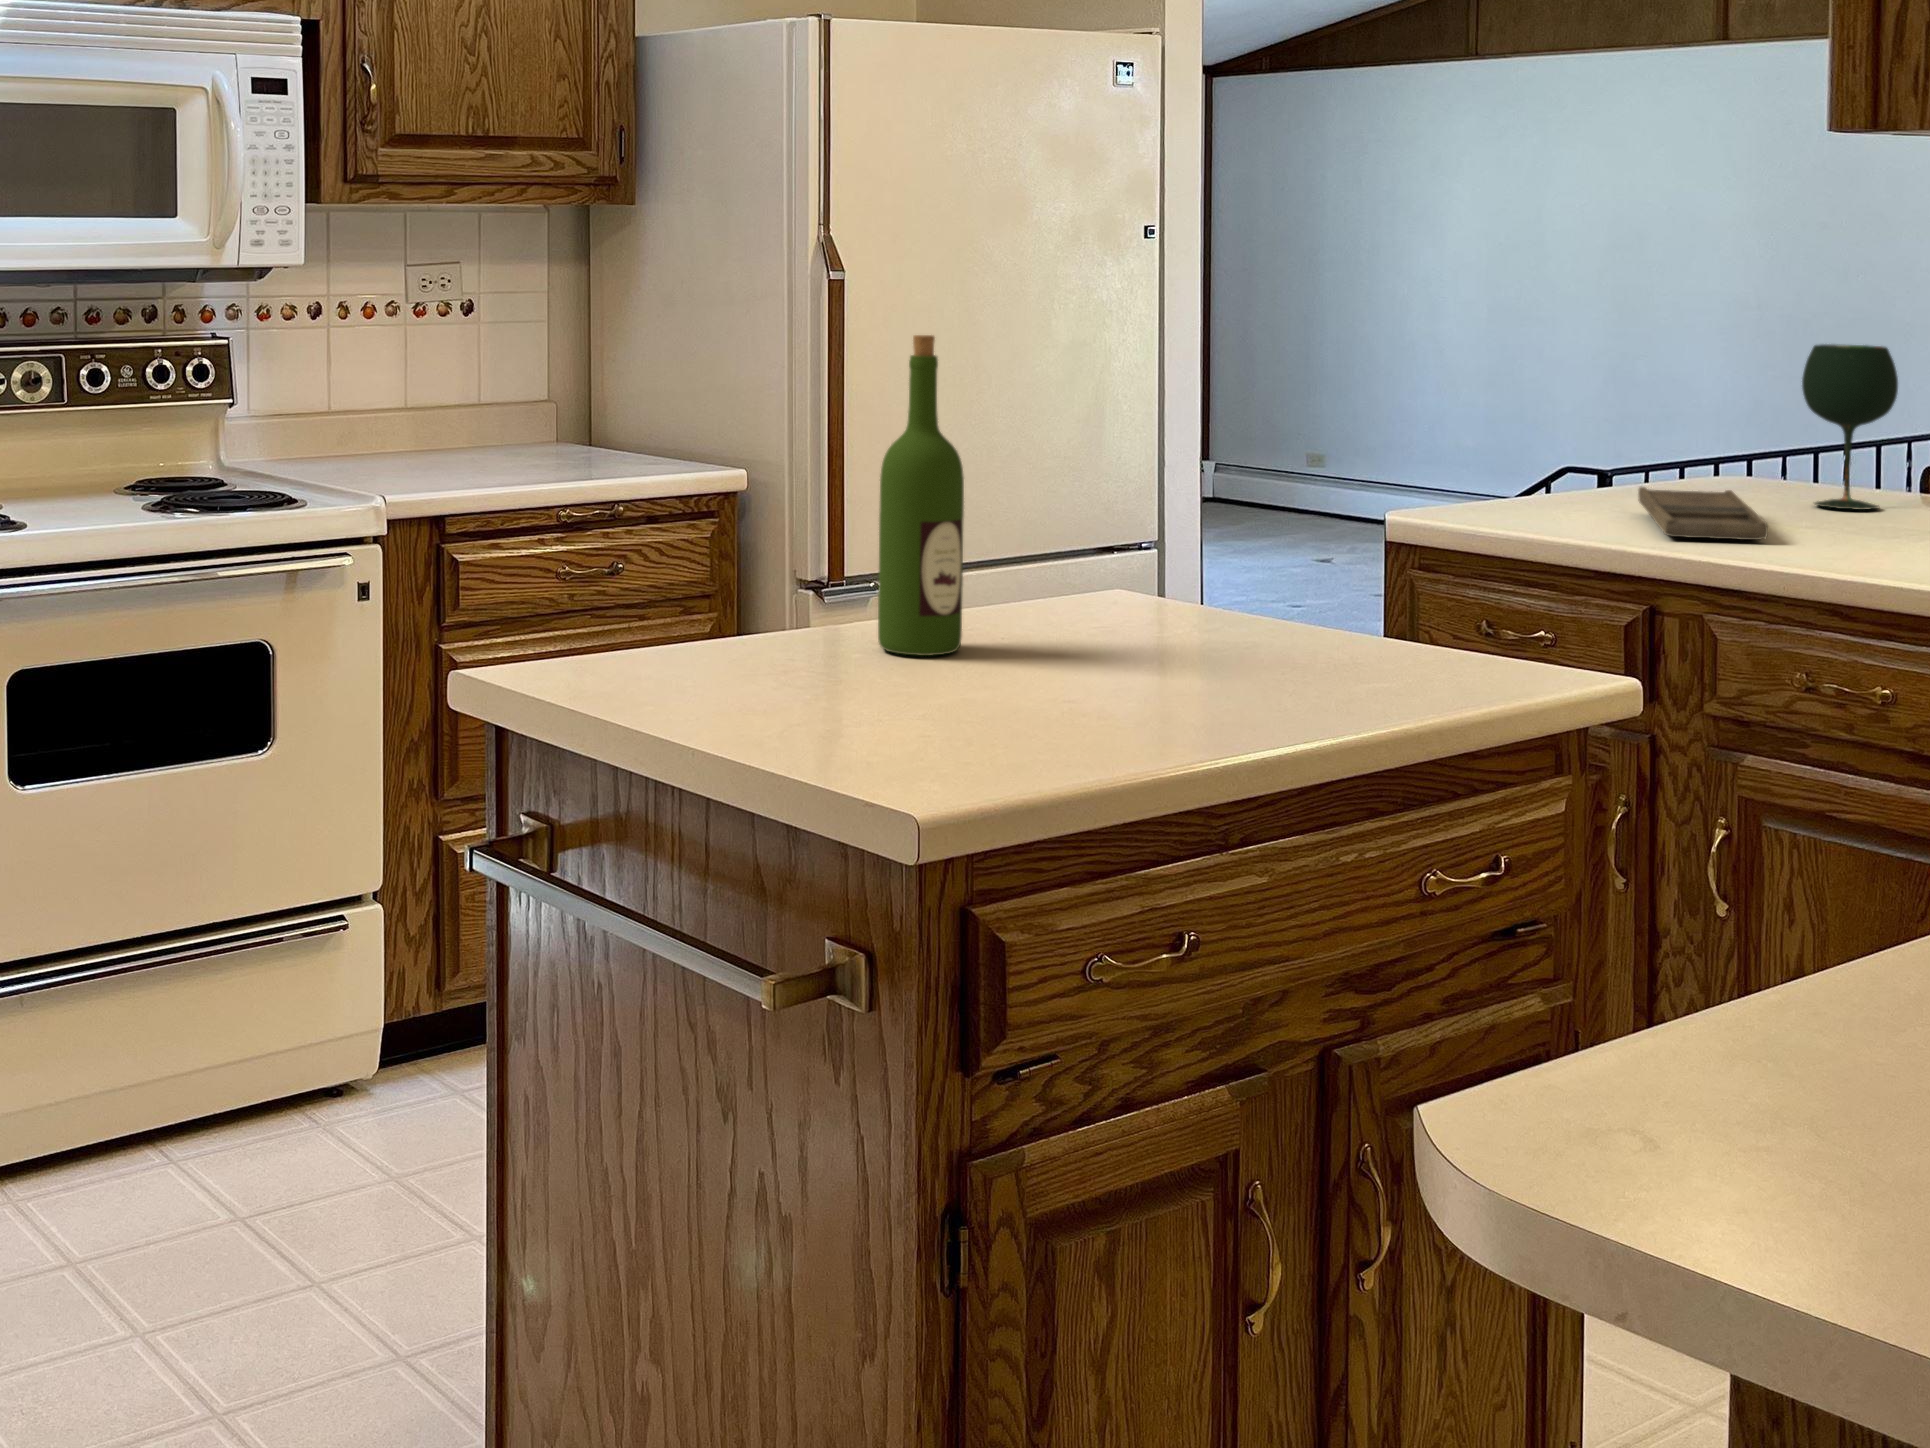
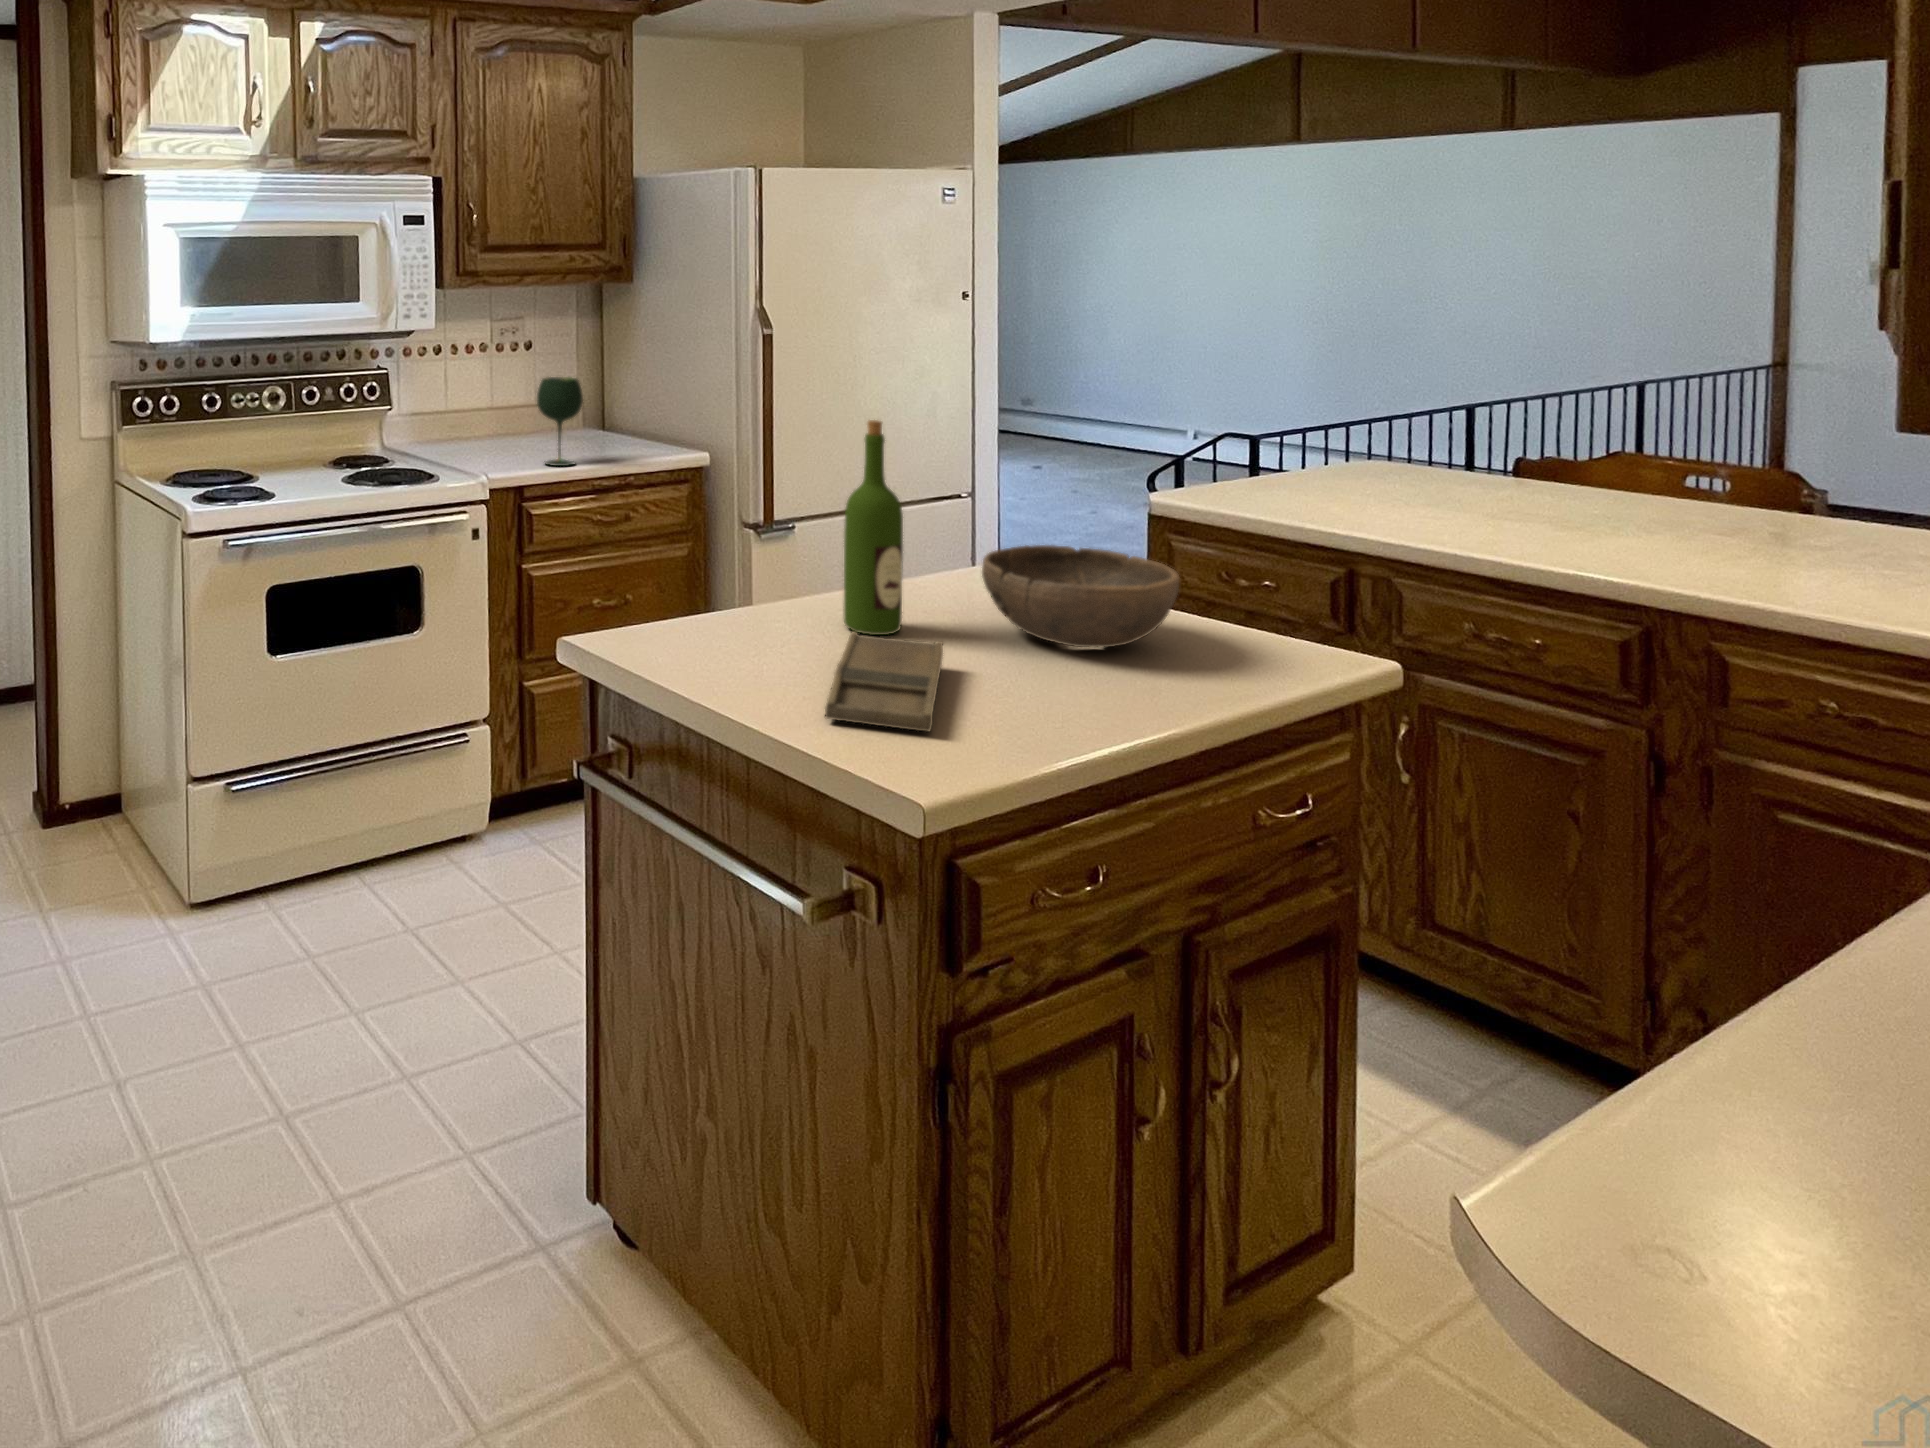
wine glass: present [1802,344,1898,510] -> present [537,377,583,466]
tray: present [1638,487,1768,540] -> present [825,632,943,732]
bowl: none [1078,527,1347,661] -> present [982,545,1179,648]

